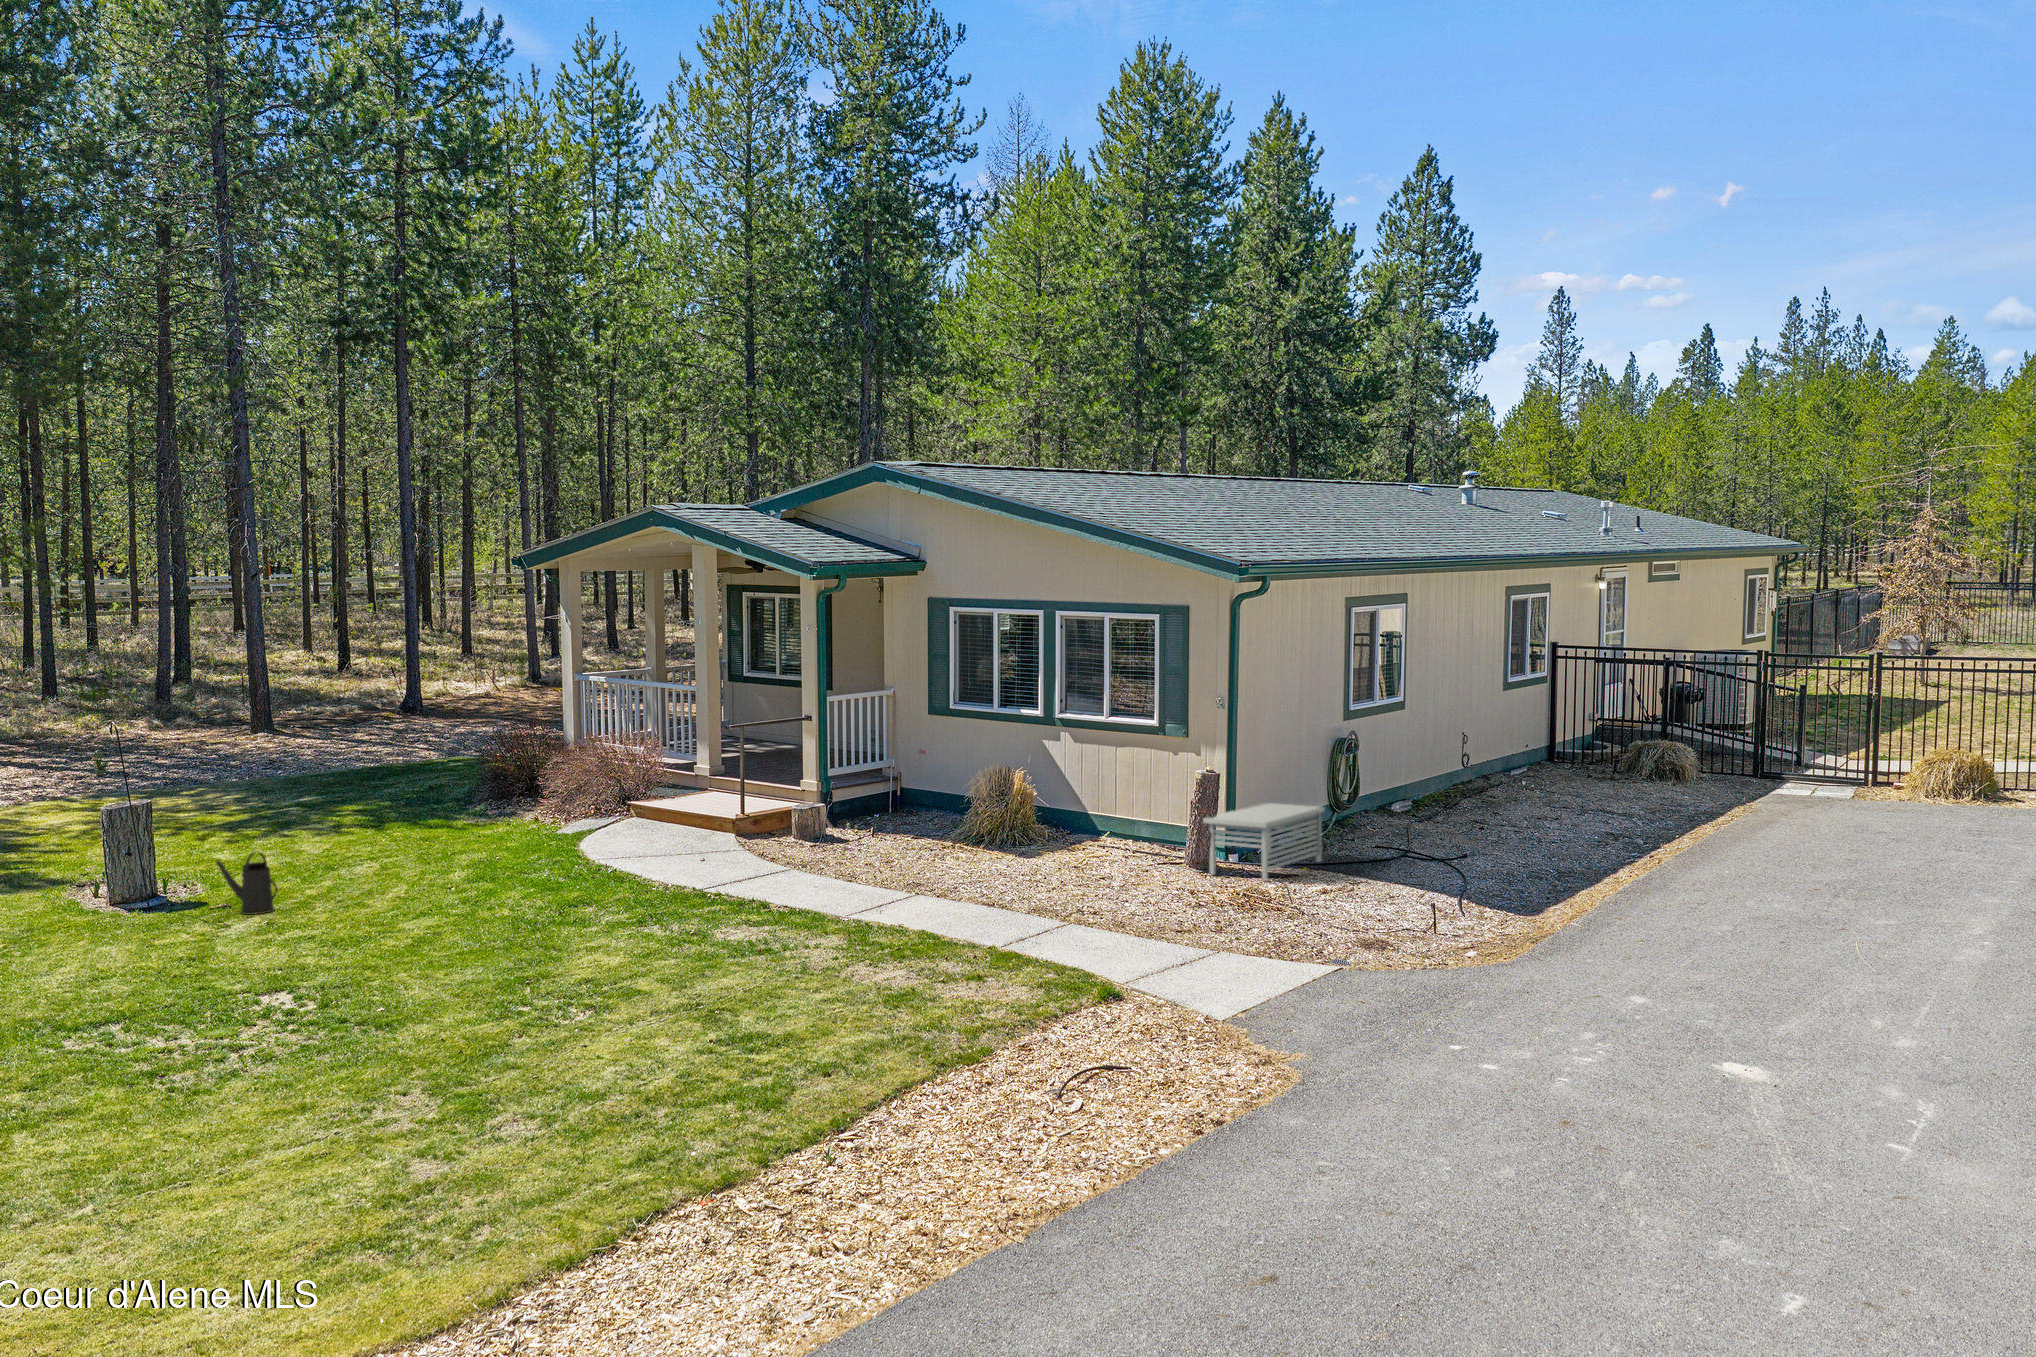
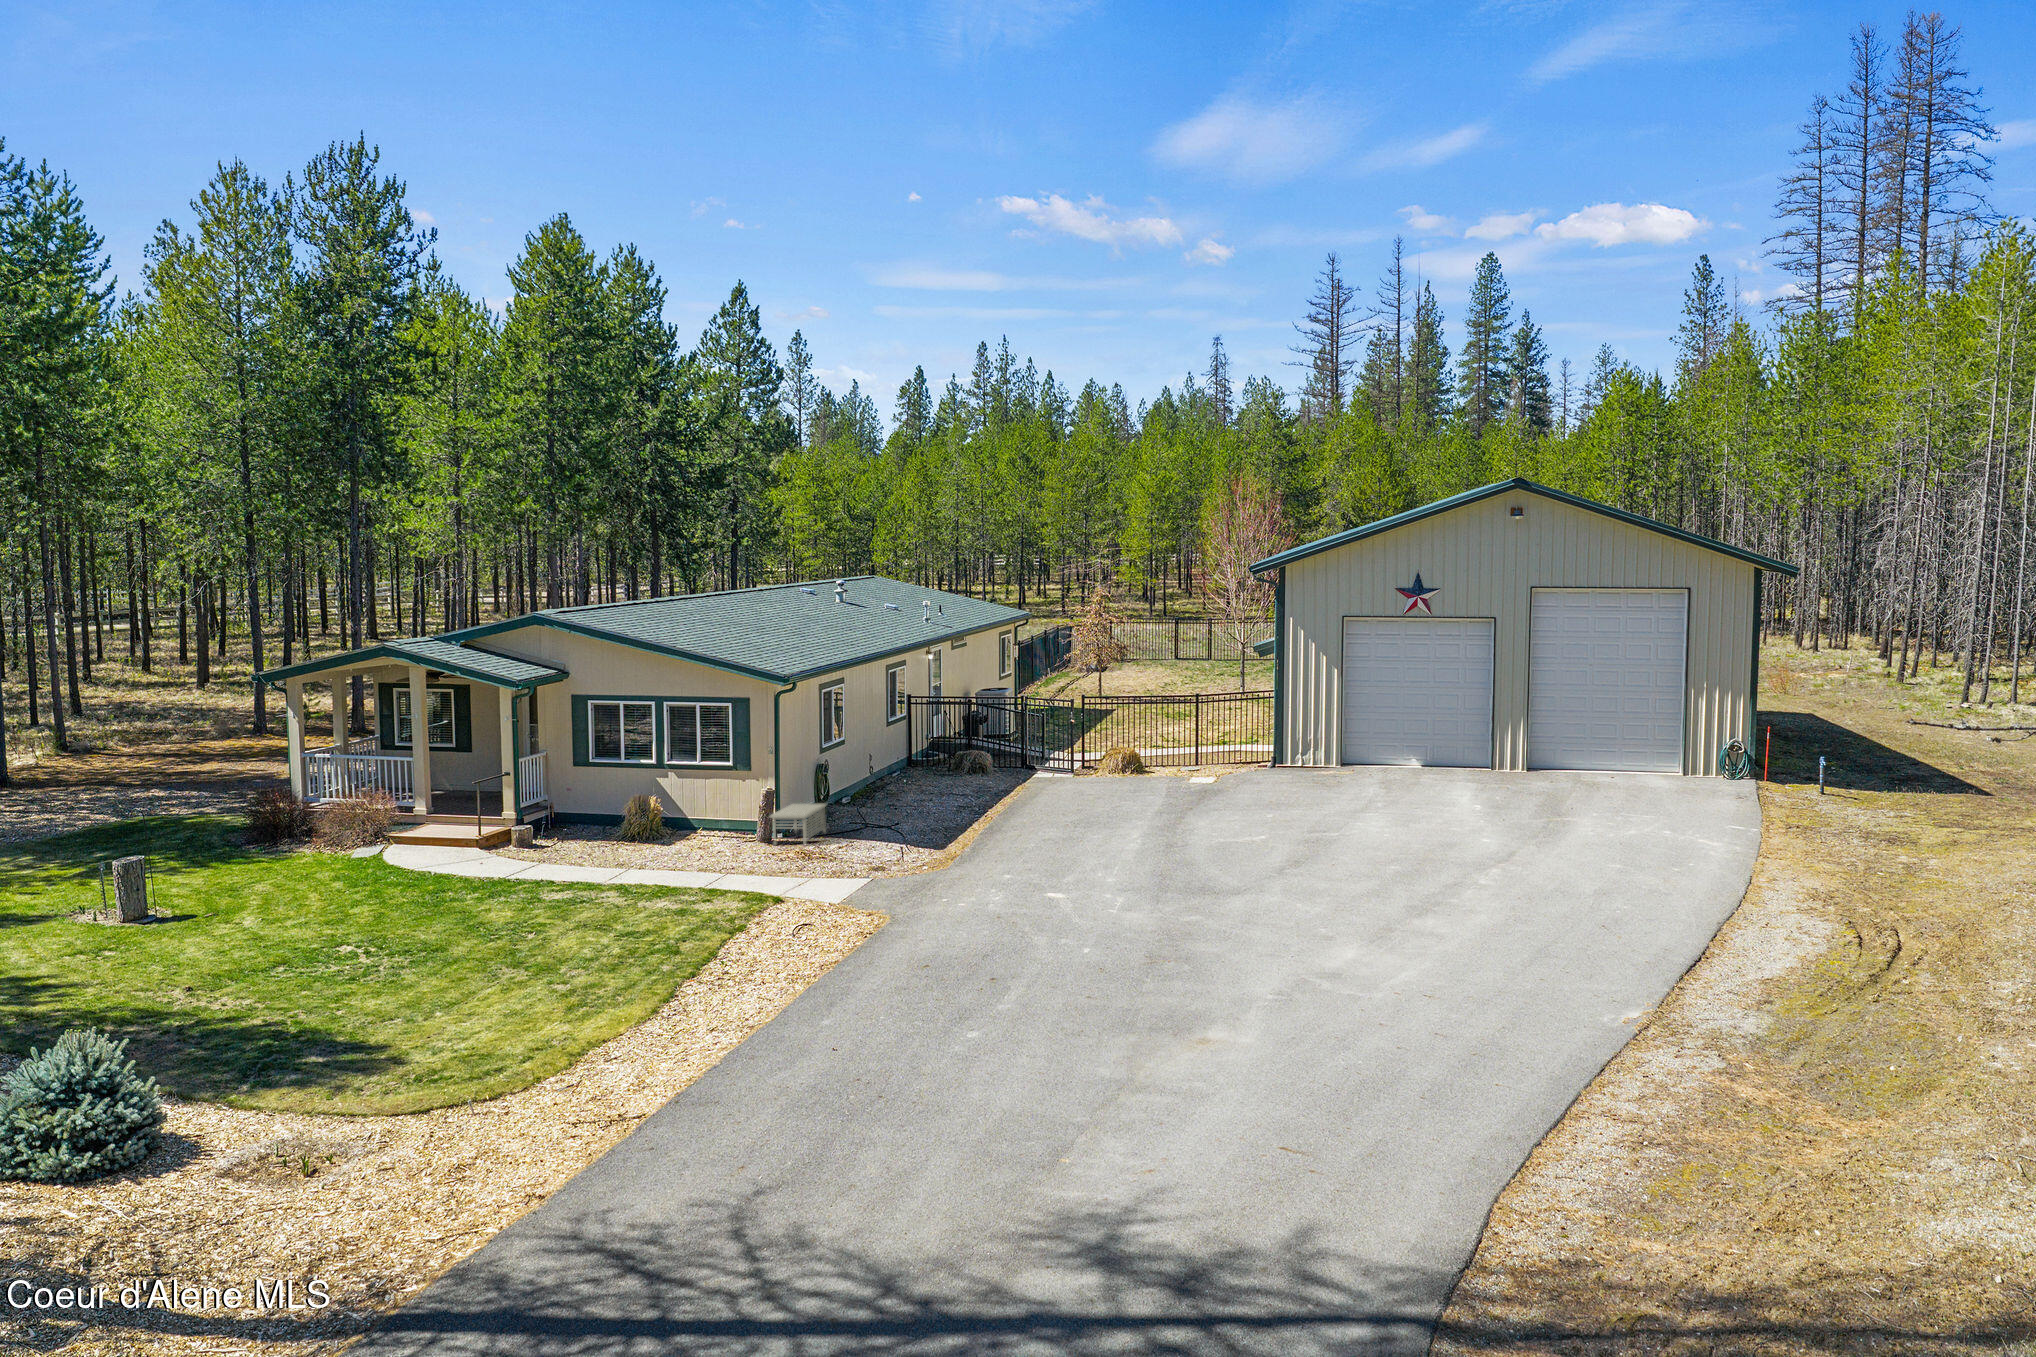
watering can: present [216,852,278,915] -> none [142,891,197,933]

